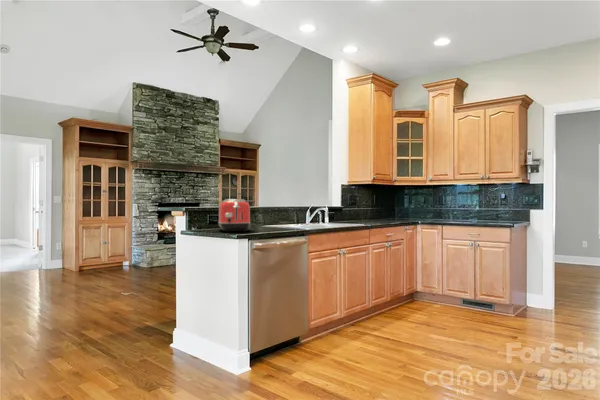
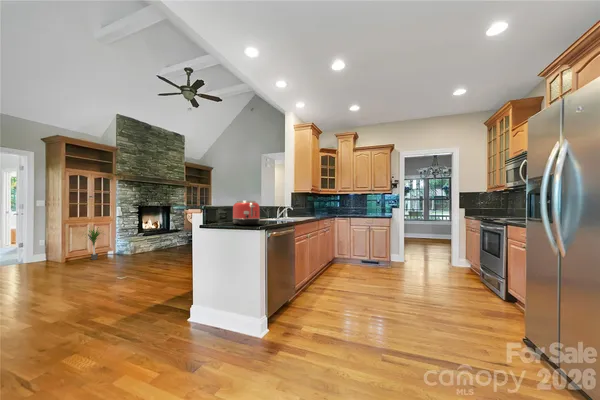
potted plant: none [91,226,123,270] -> present [88,229,100,260]

